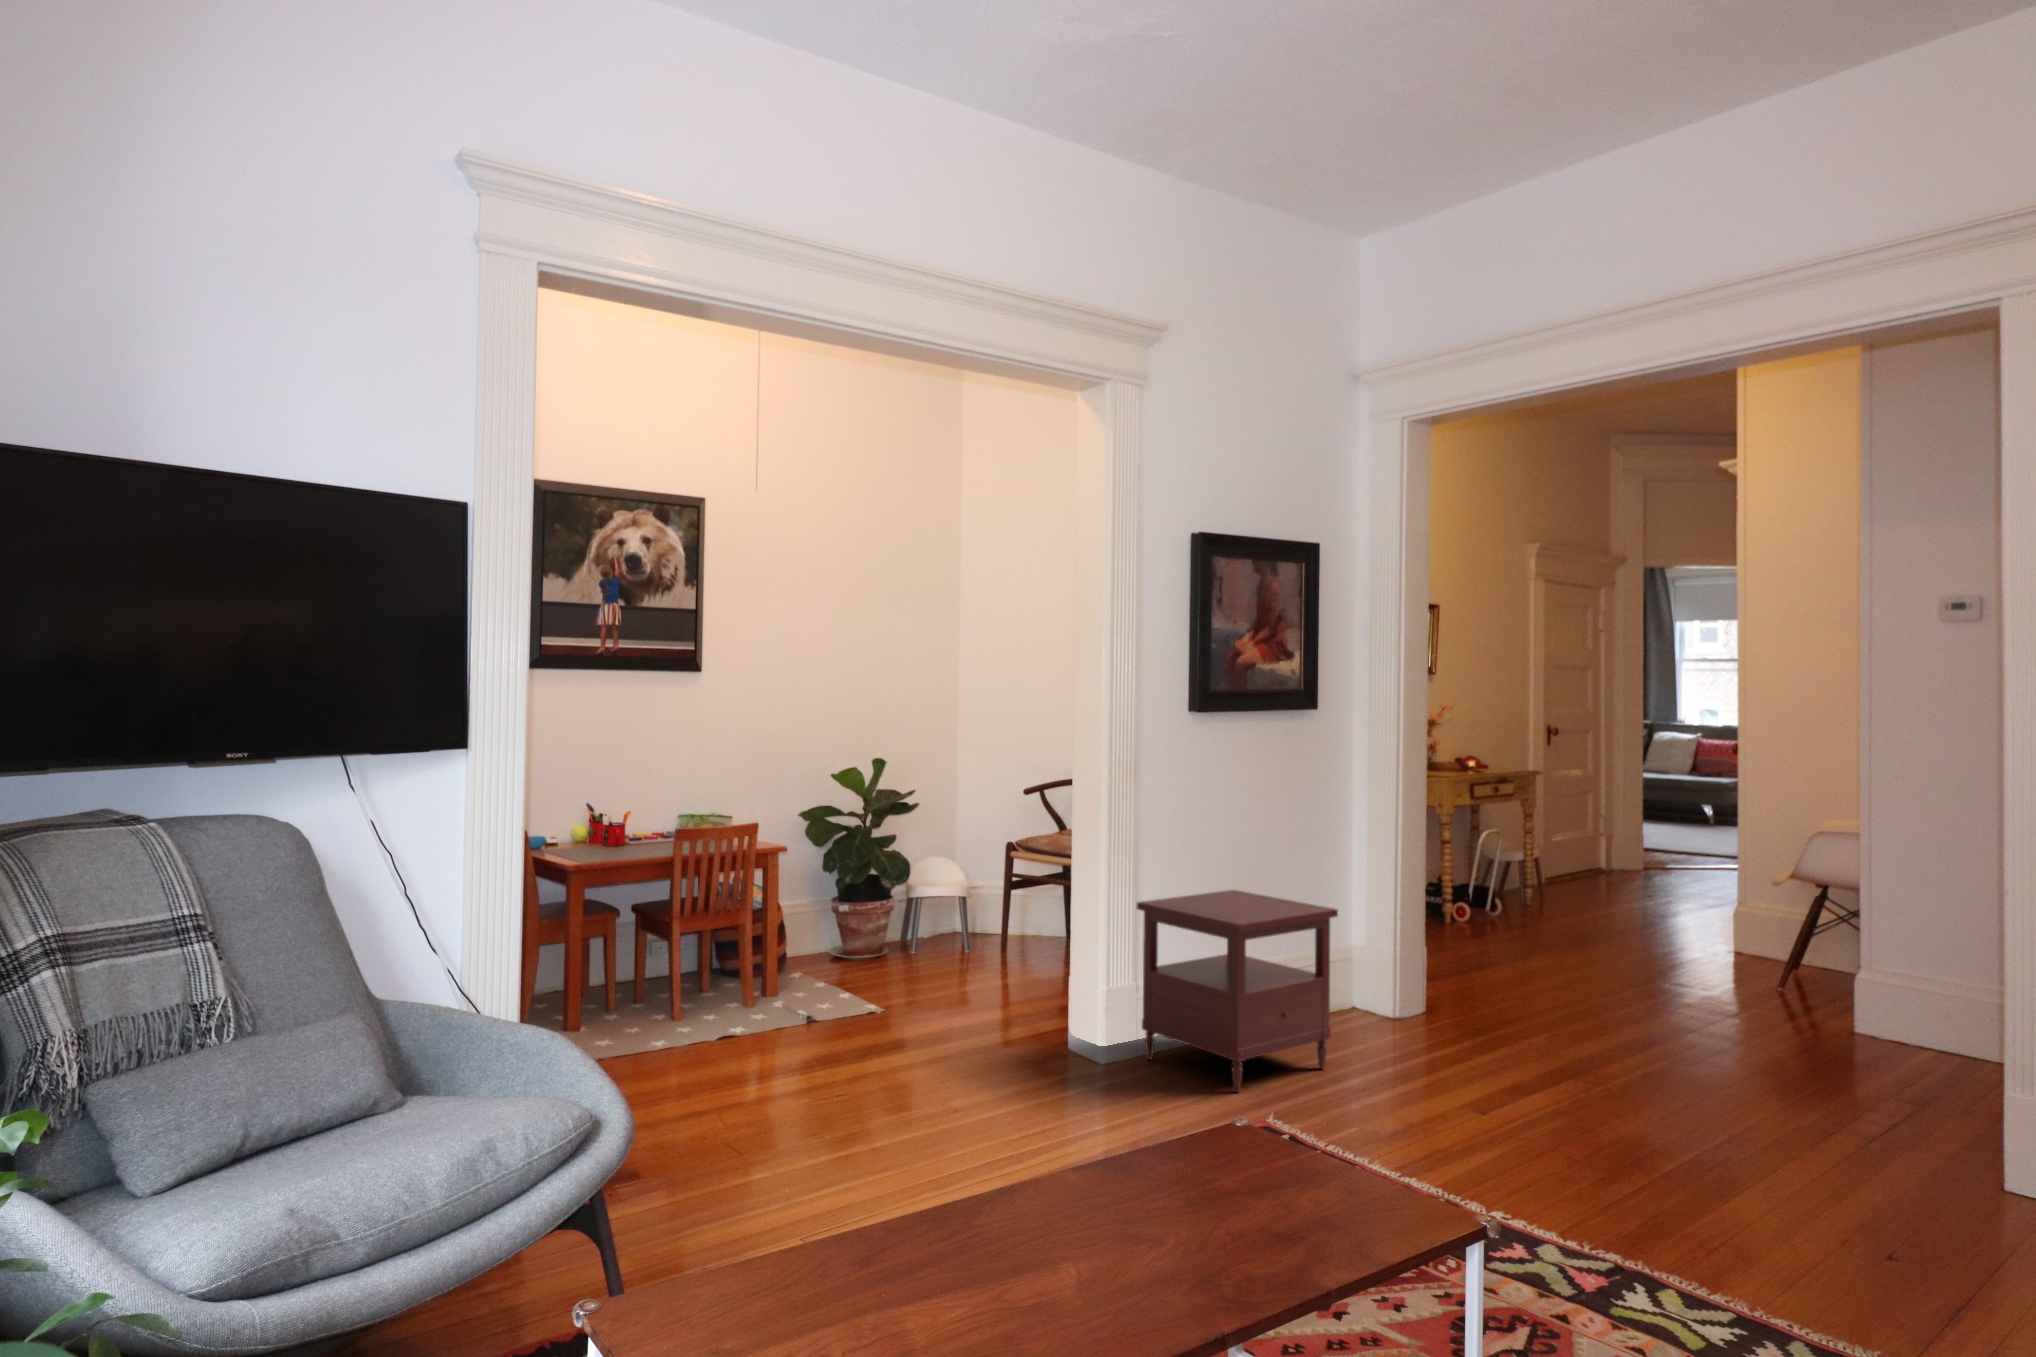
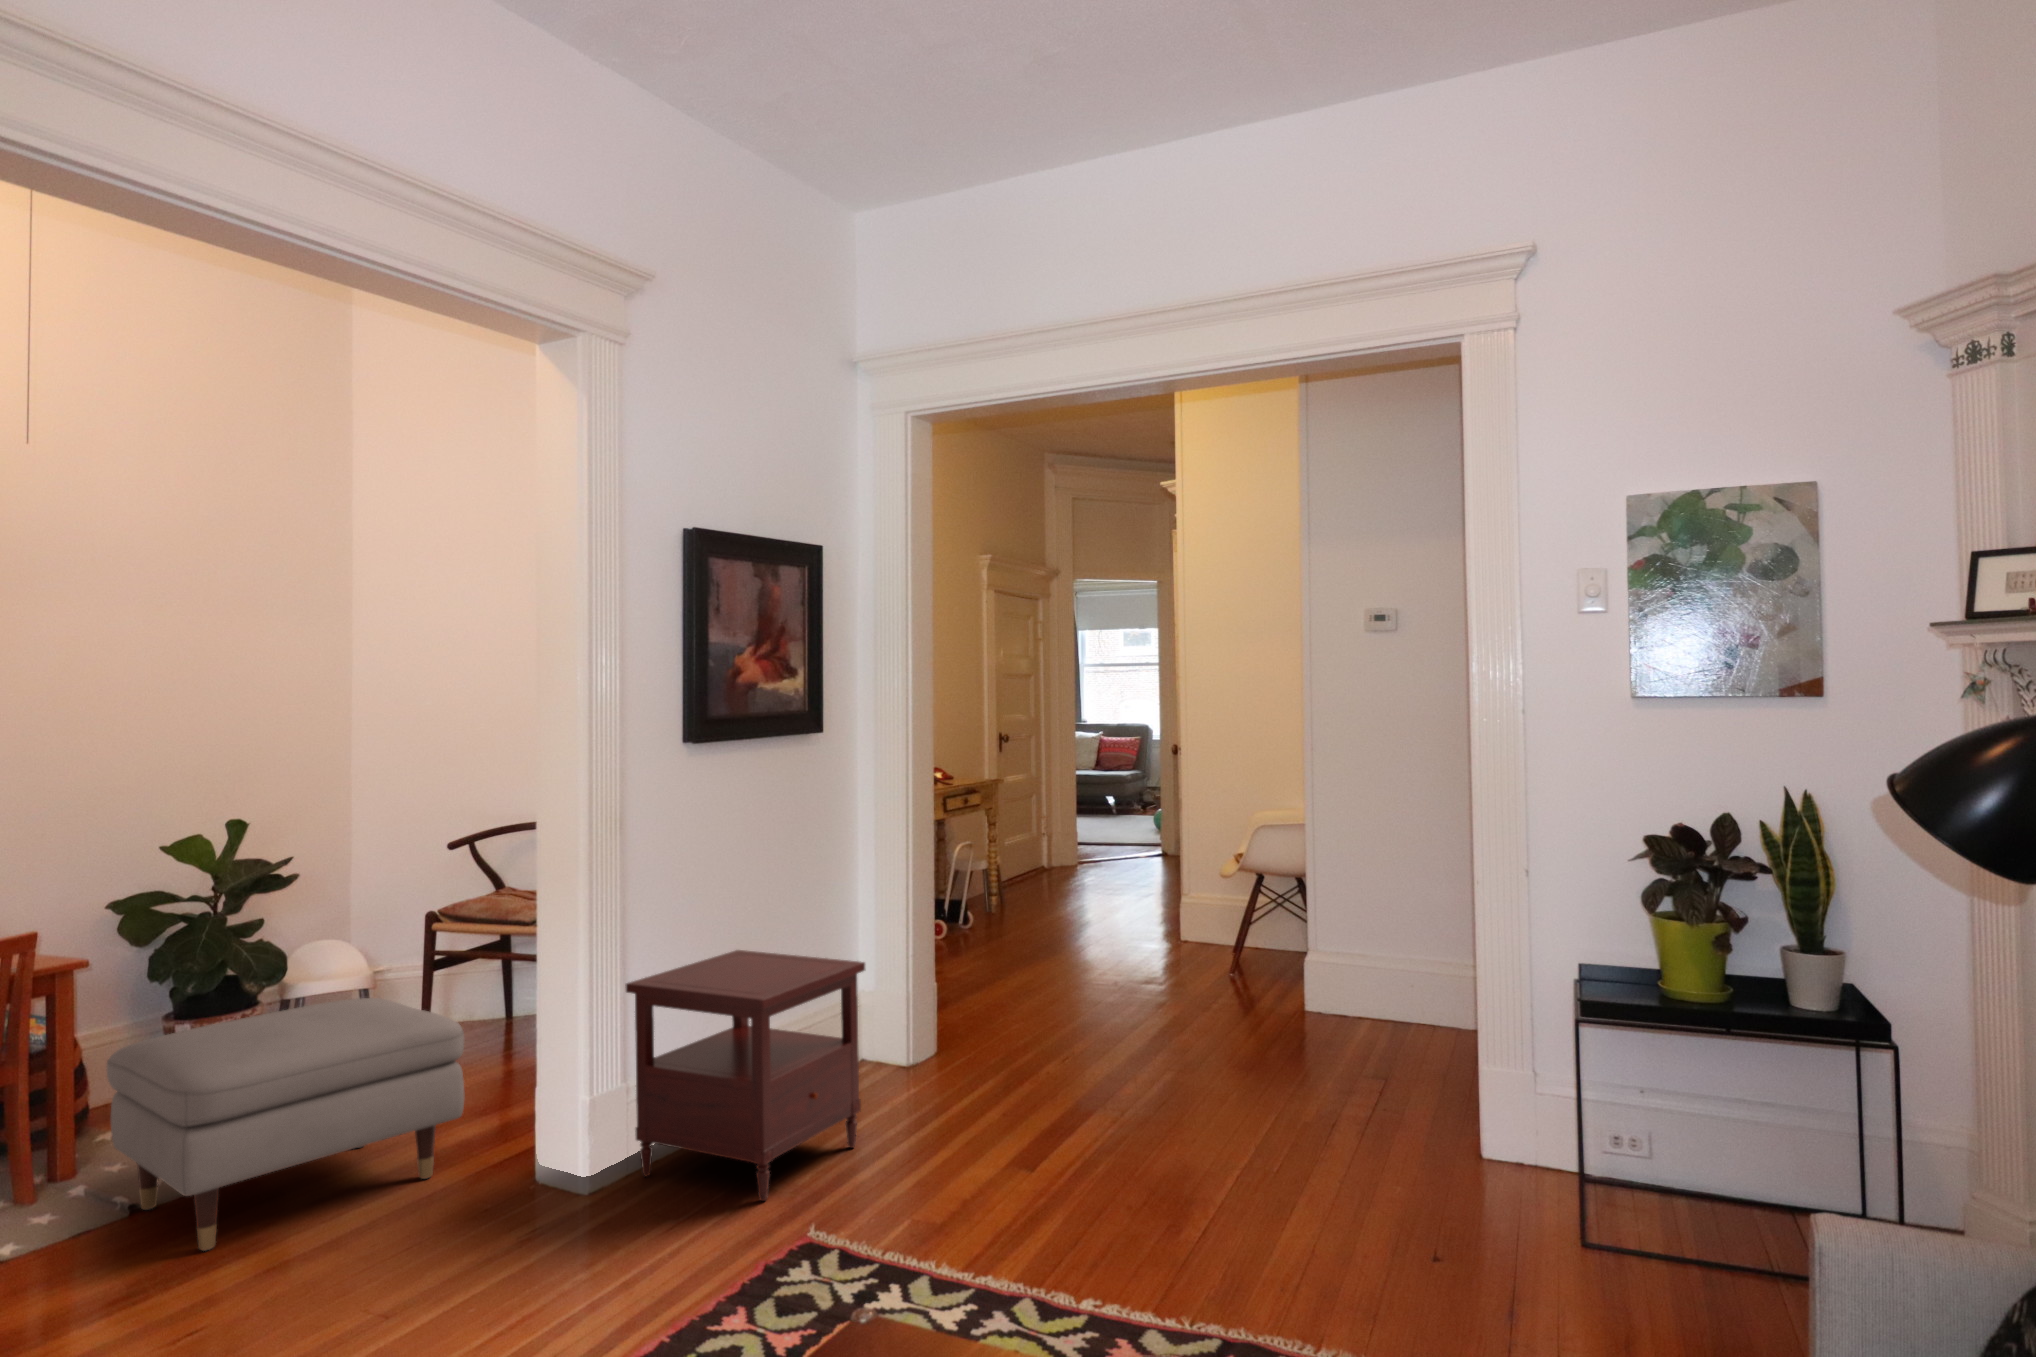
ottoman: none [797,895,1020,1051] -> present [106,998,464,1251]

